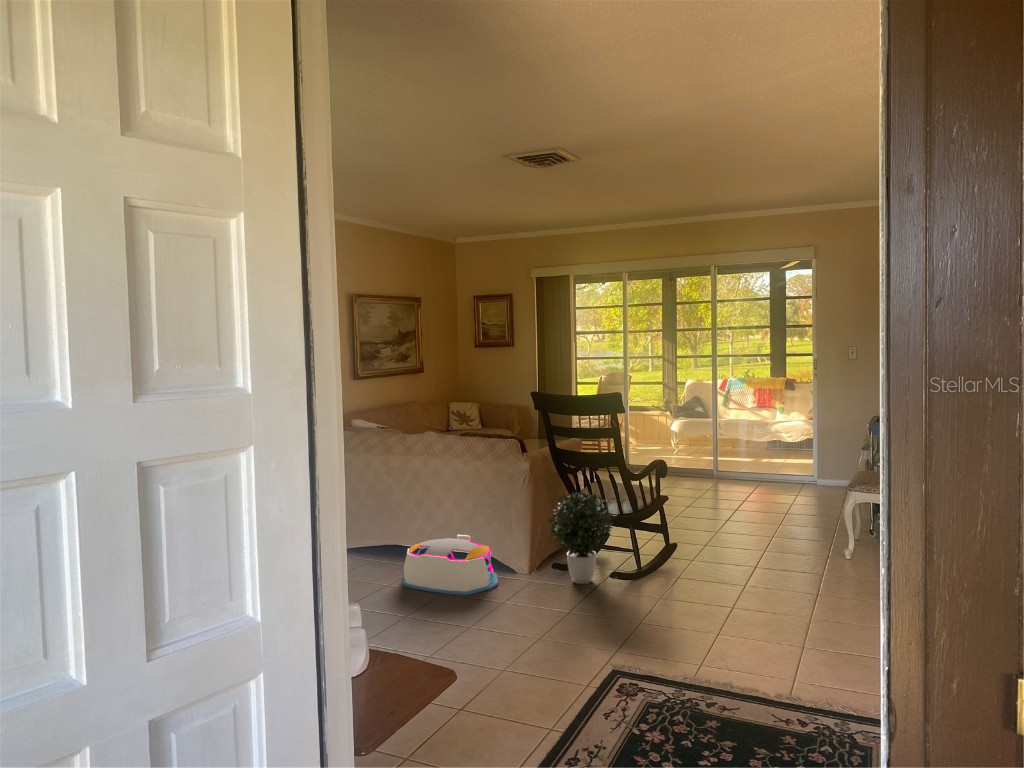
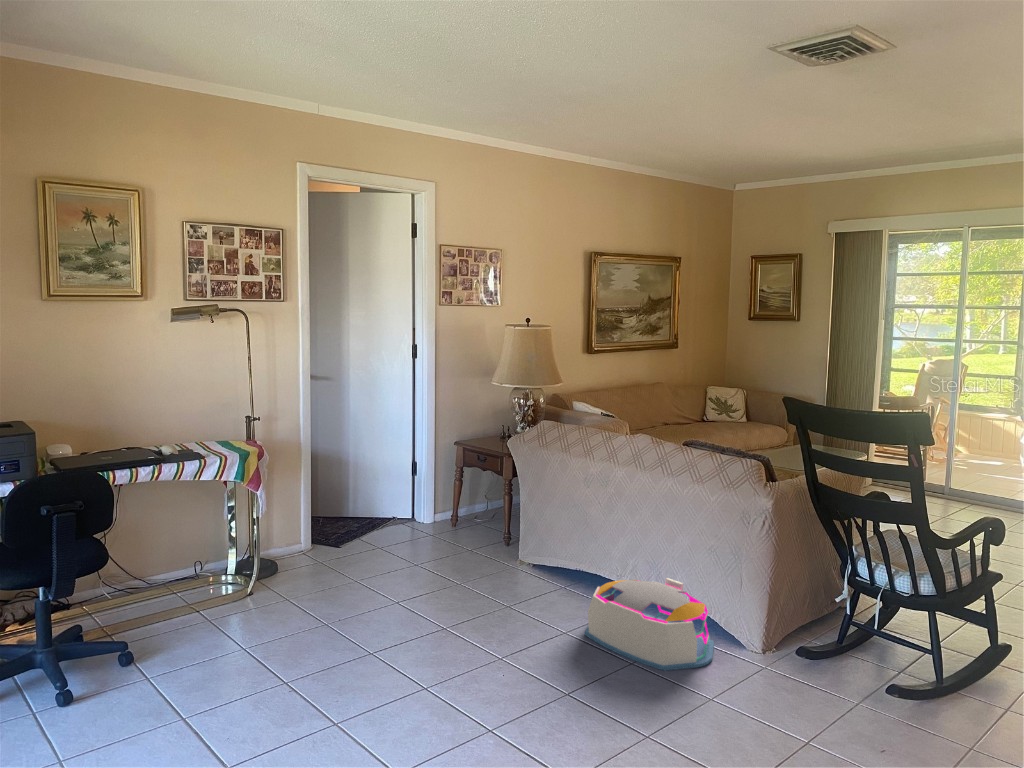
potted plant: present [548,491,613,584] -> none [792,549,900,690]

